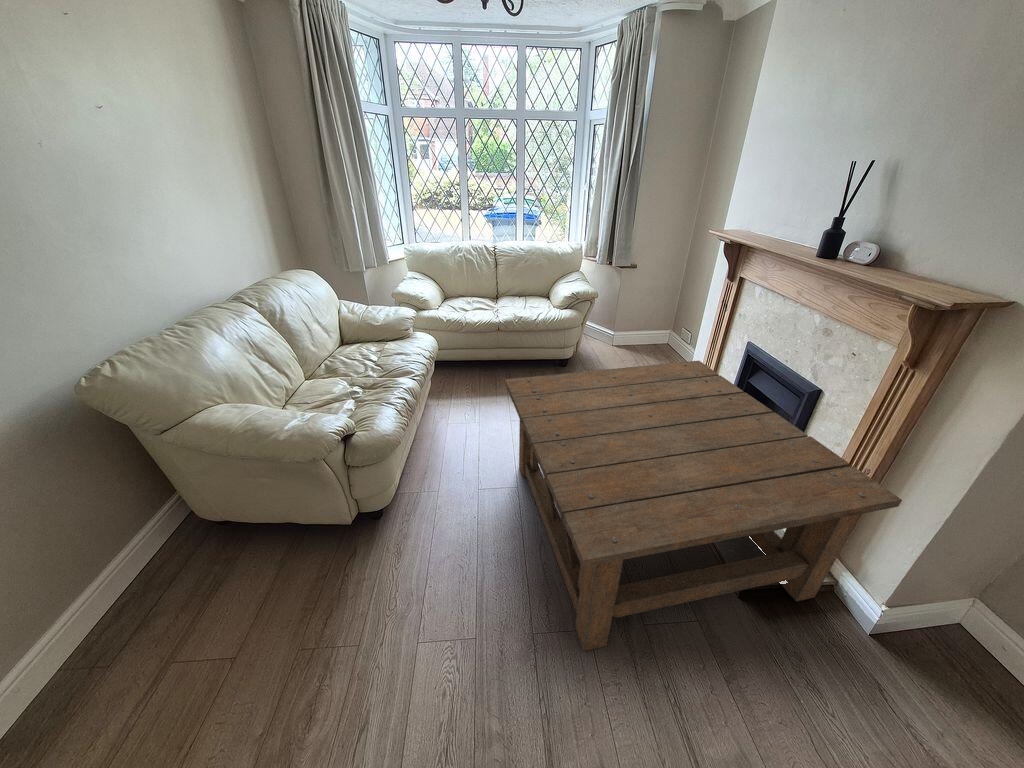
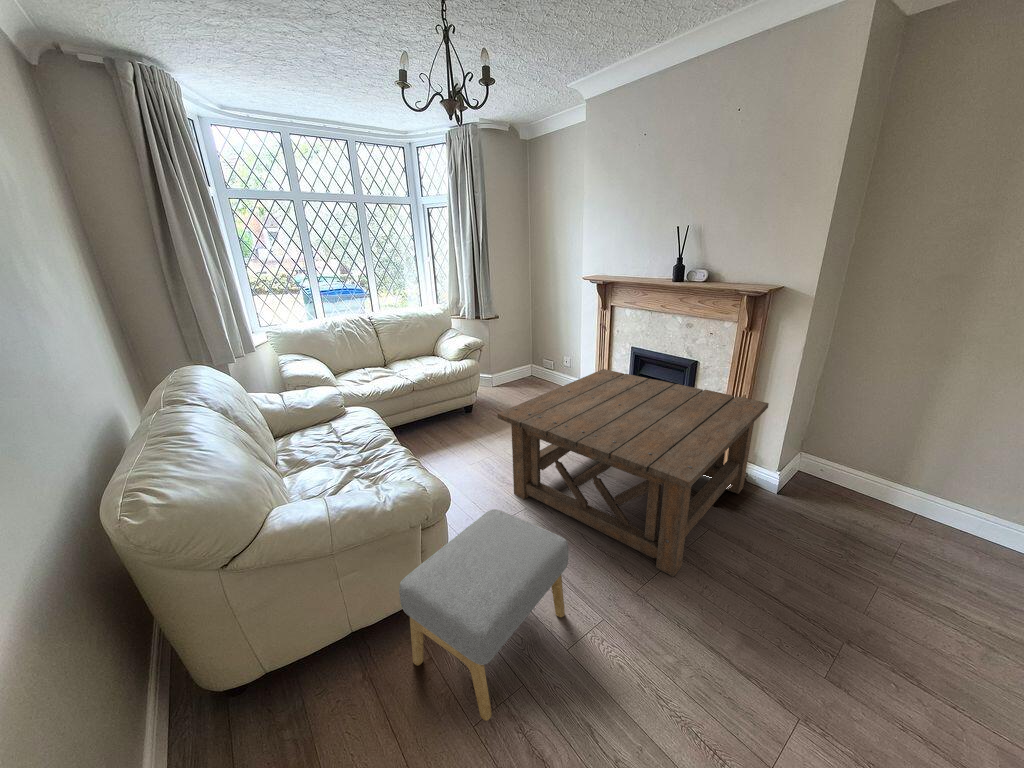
footstool: none [257,478,439,662] -> present [399,509,568,721]

